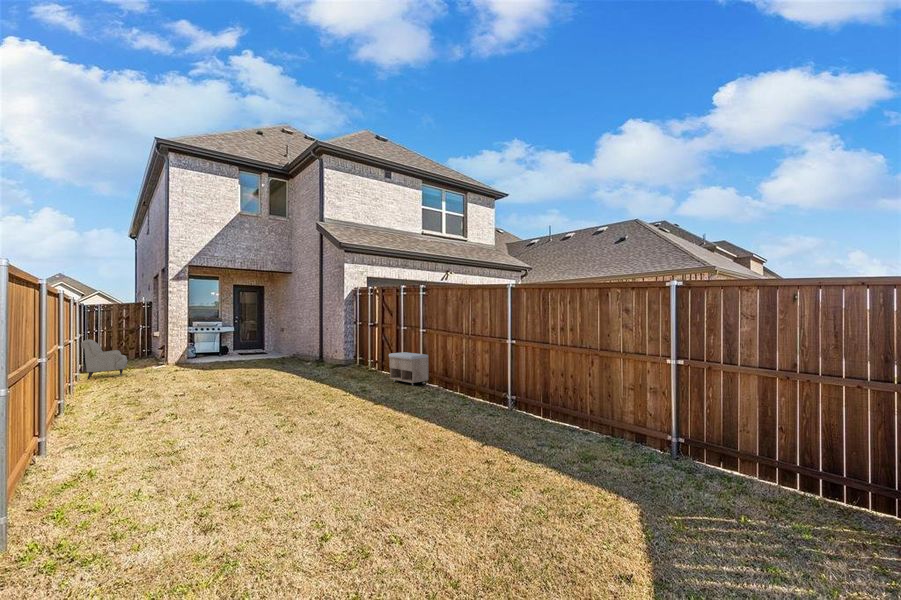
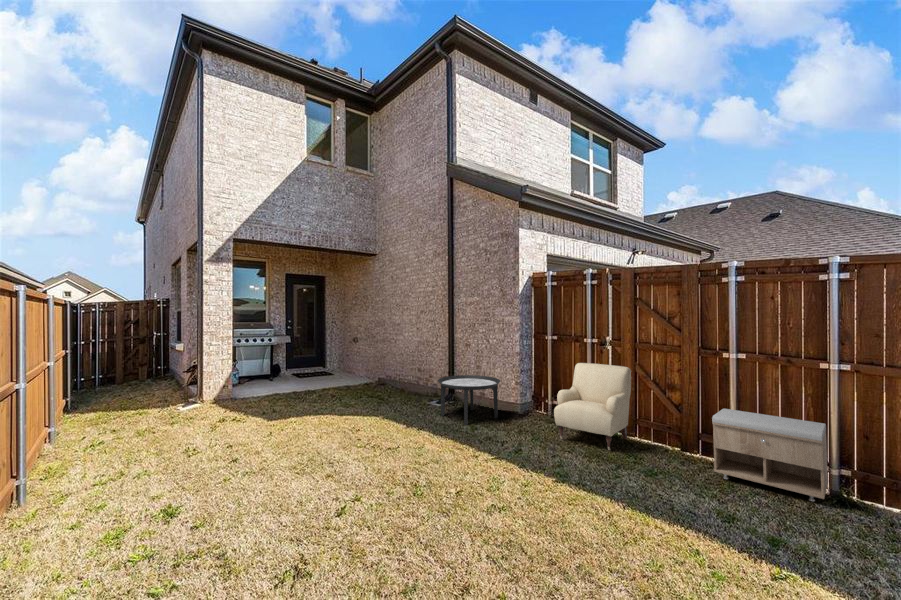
chair: present [81,339,127,379] -> present [554,363,631,450]
round table: none [300,346,337,370] -> present [438,375,500,425]

